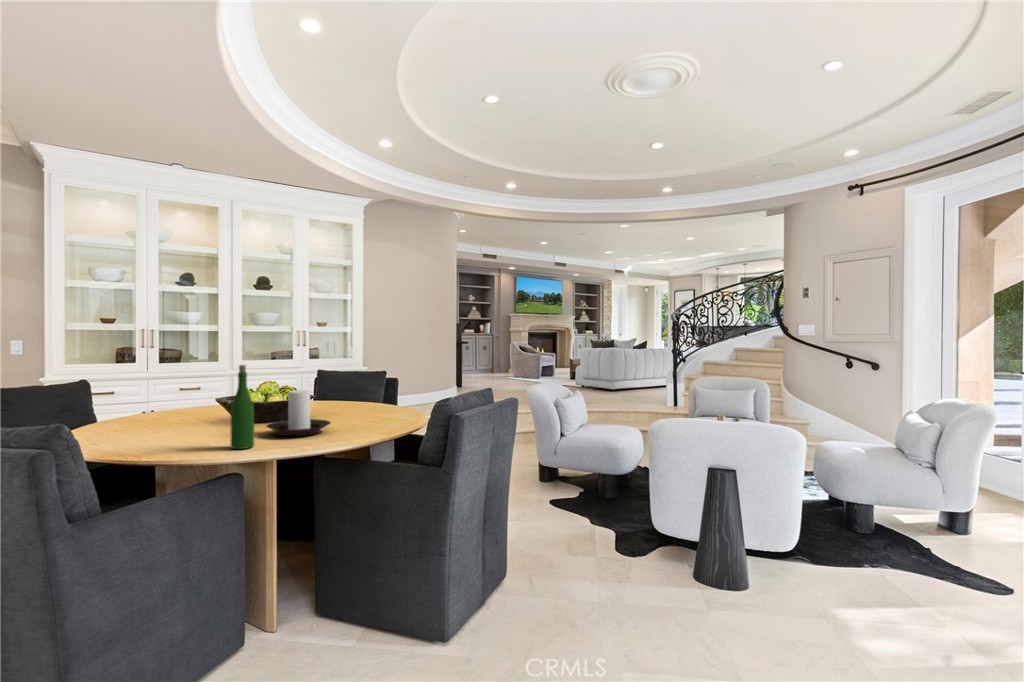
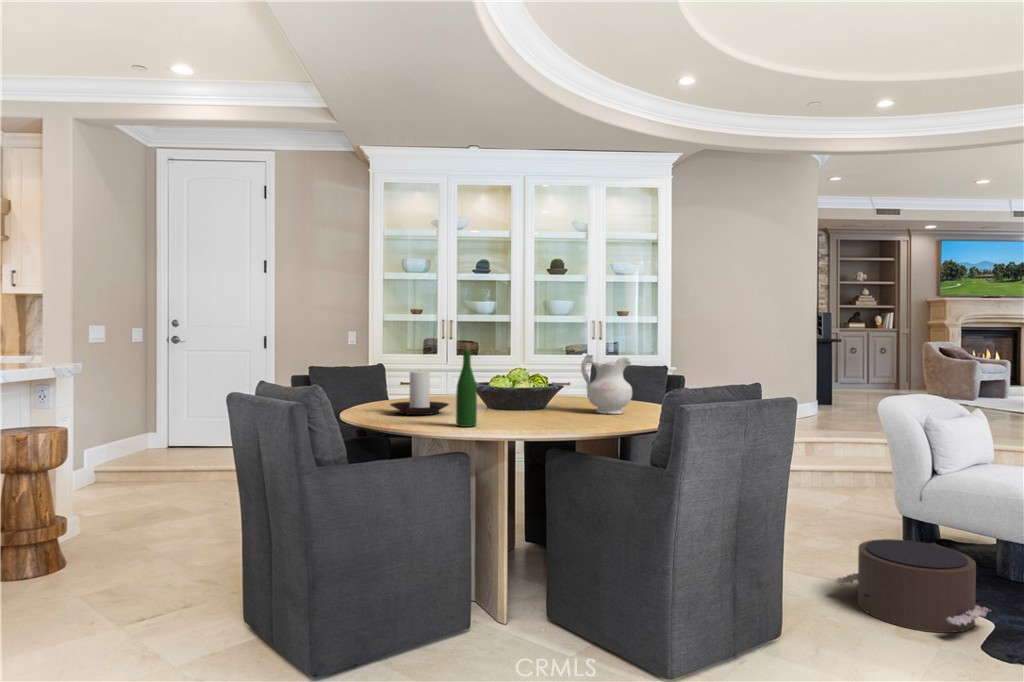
ceramic pitcher: none [336,368,382,419] -> present [581,355,632,414]
candle holder: present [267,390,331,436] -> present [390,371,449,415]
pouf: none [523,485,615,546] -> present [834,539,991,633]

